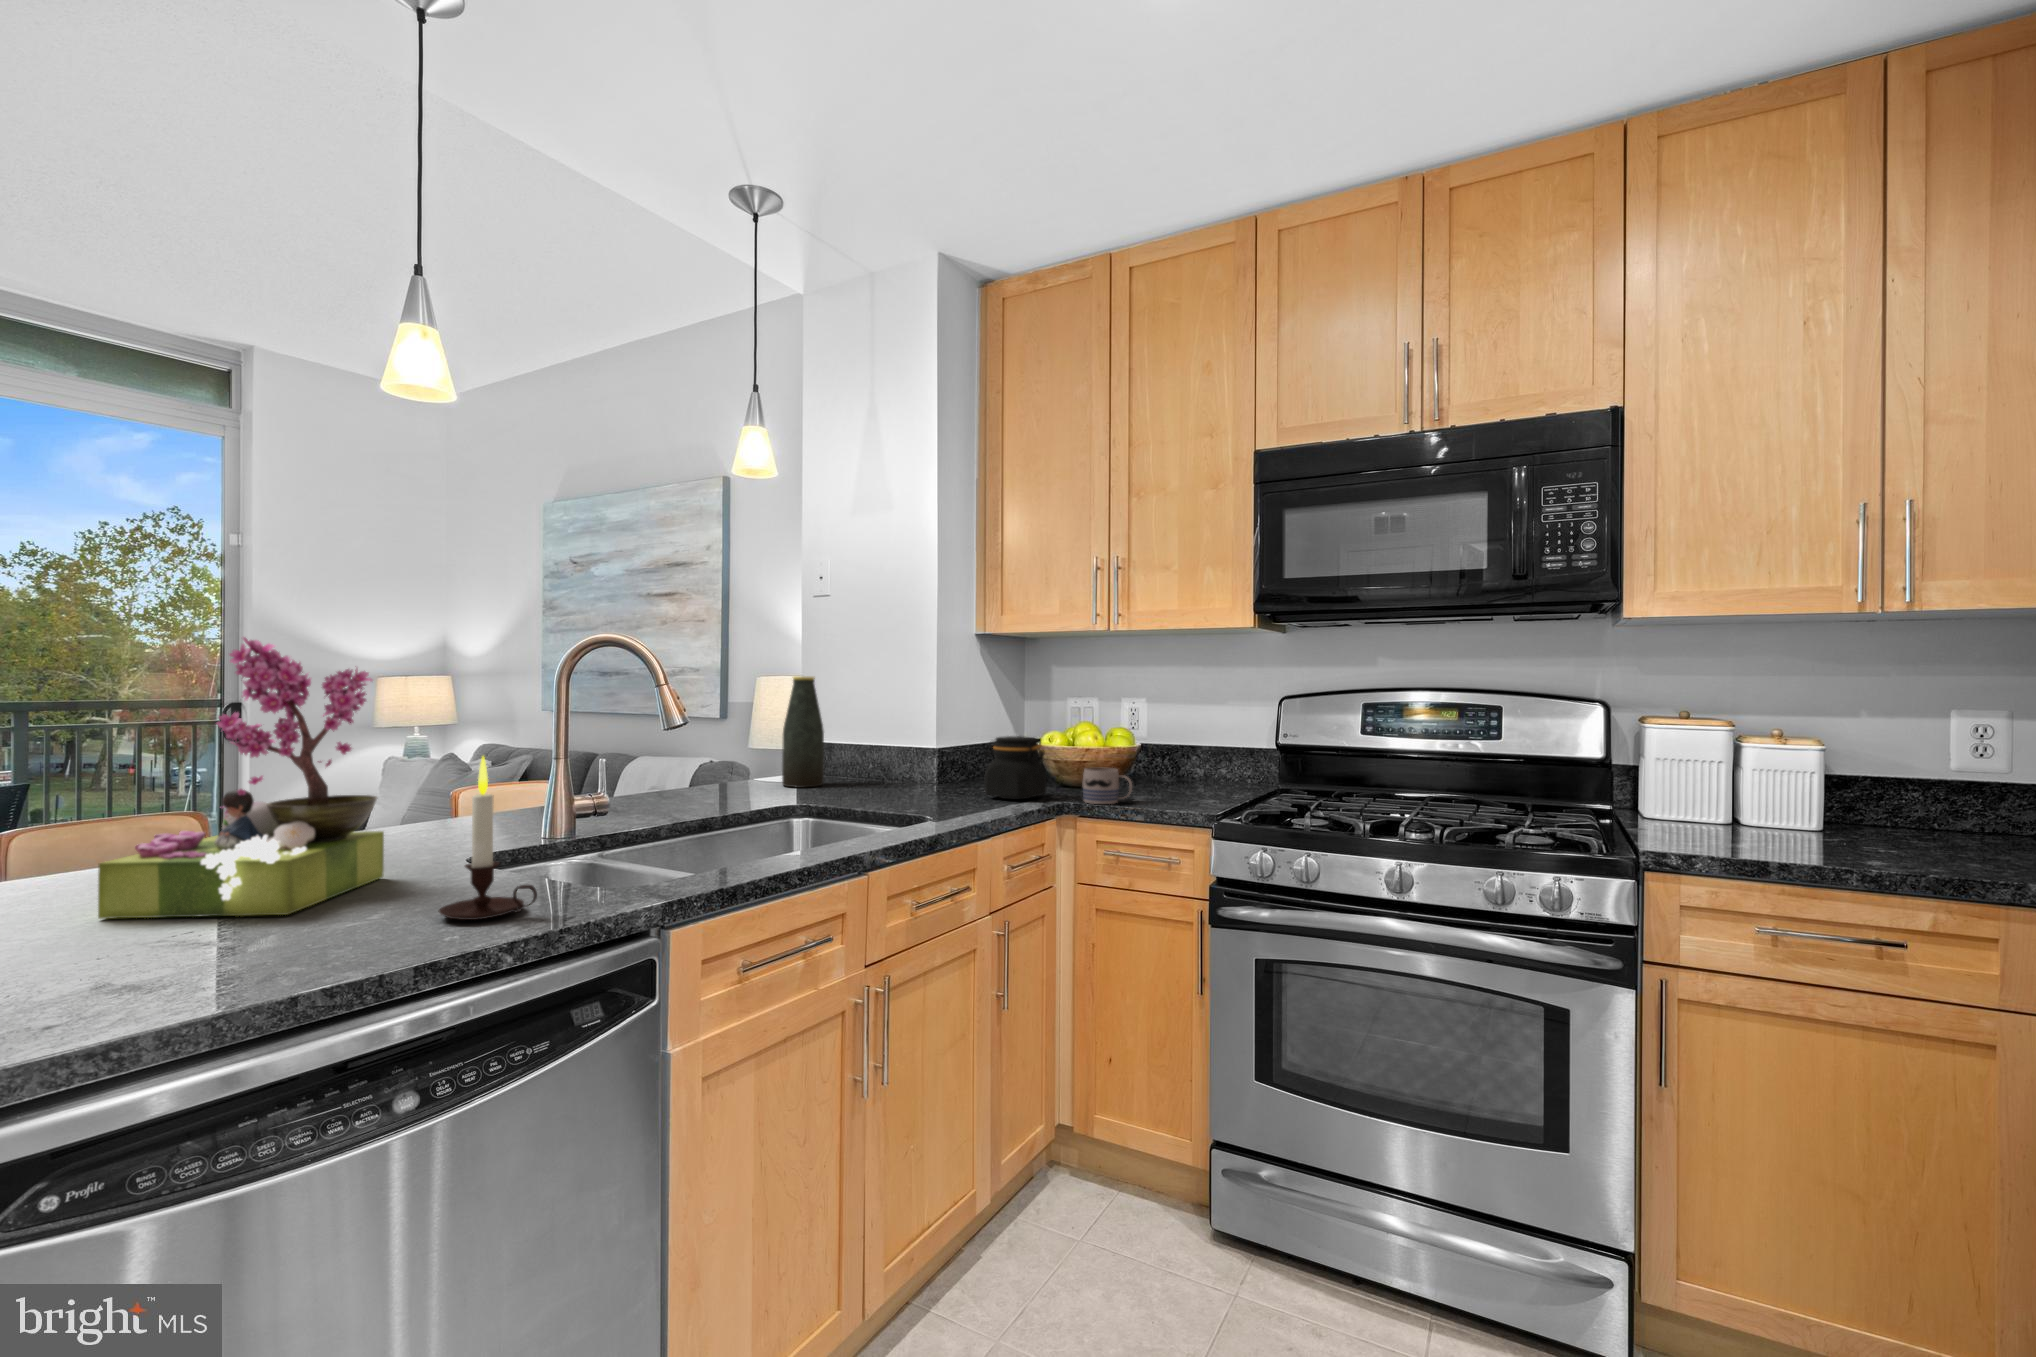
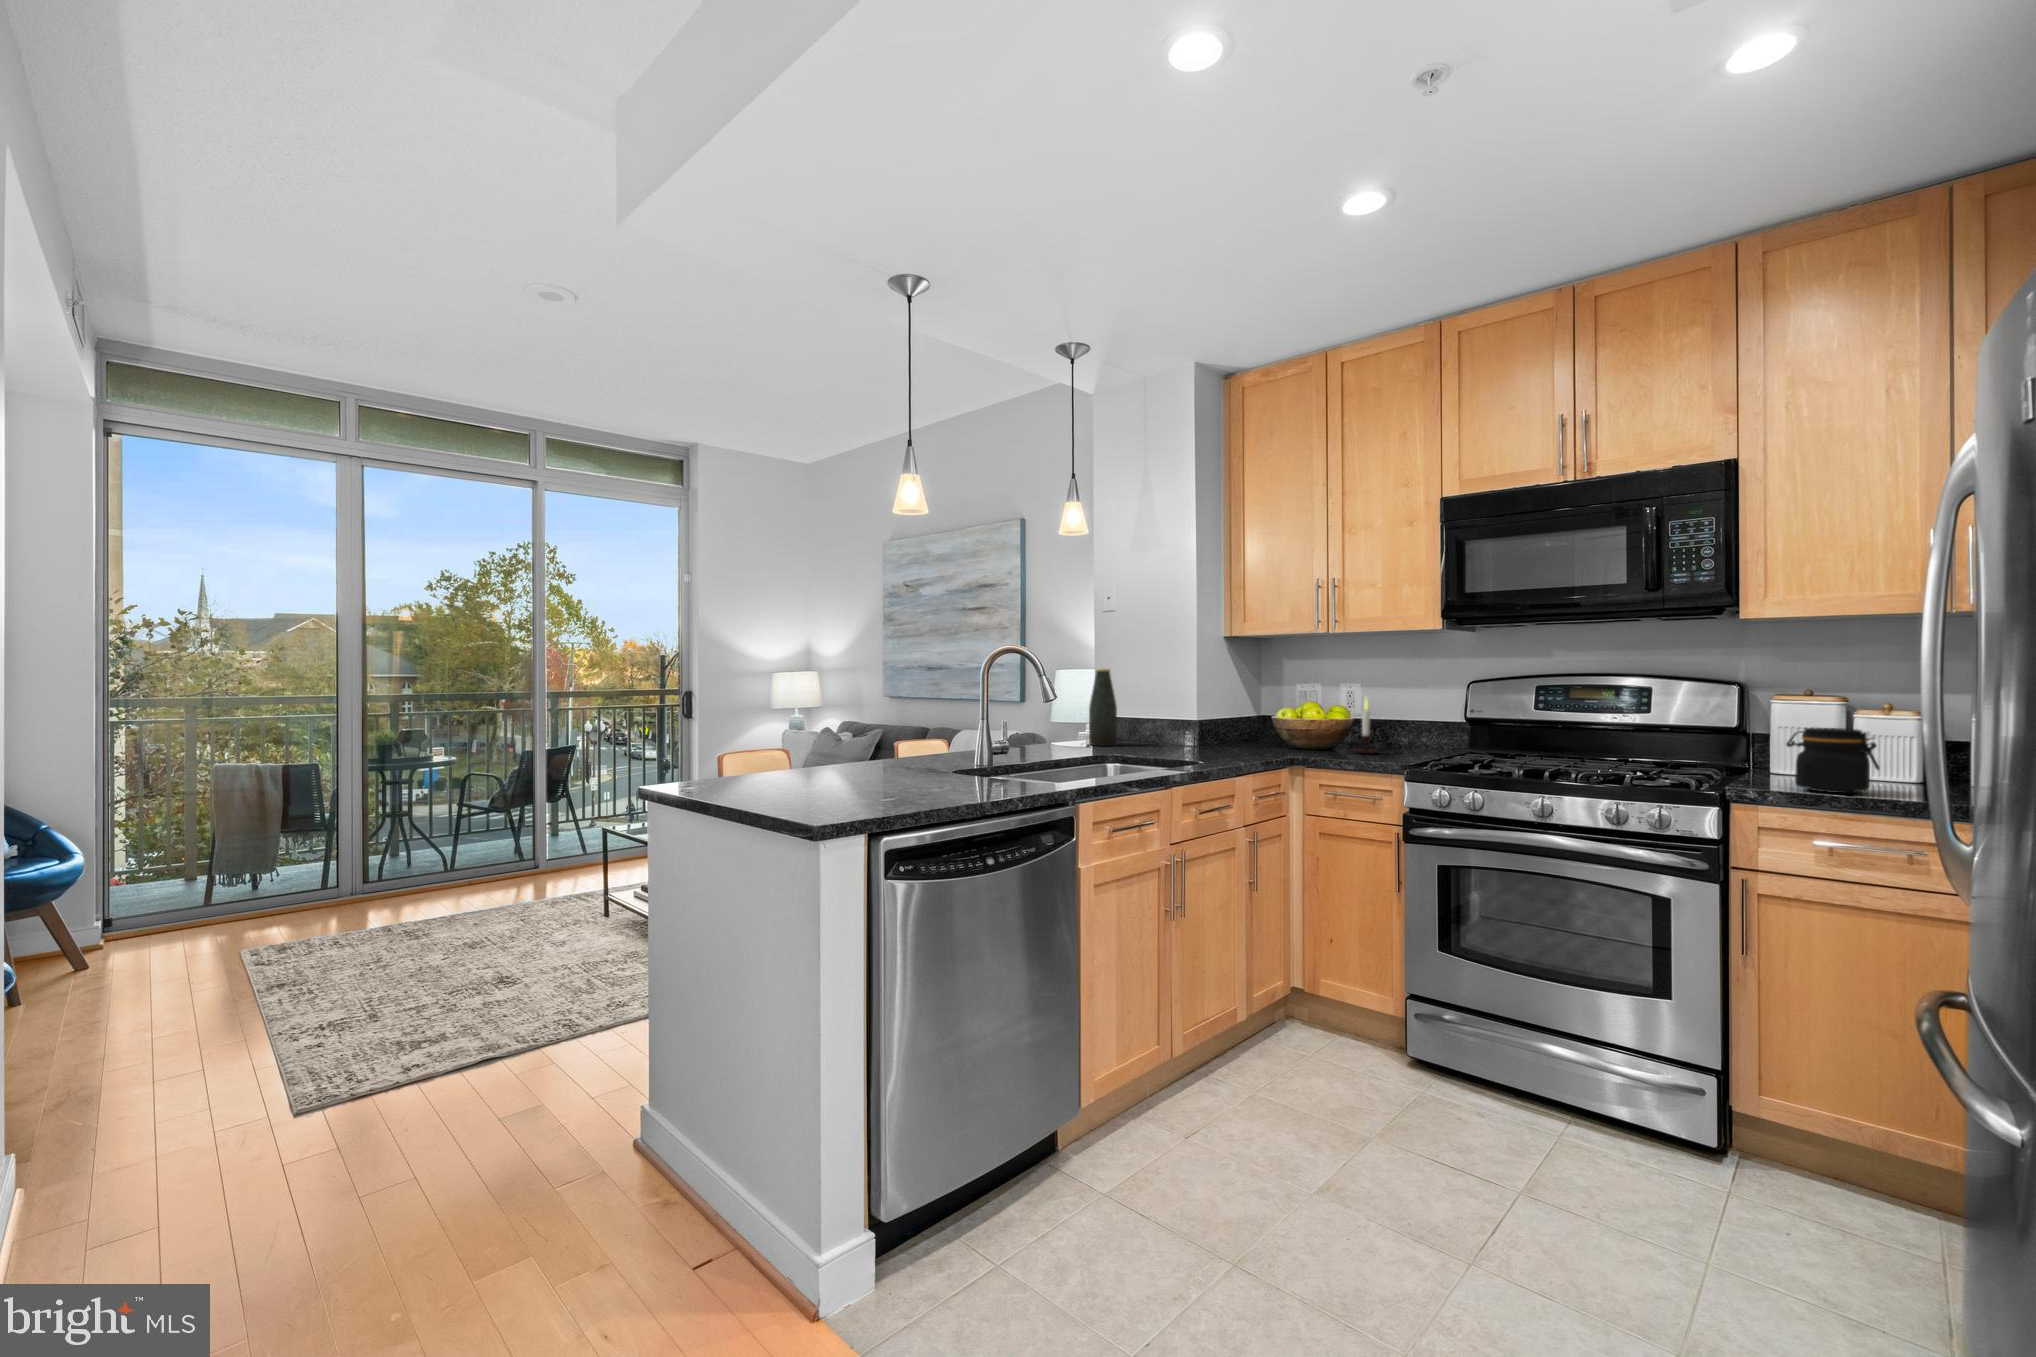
flower arrangement: present [98,637,384,919] -> none [816,649,917,787]
jar: present [985,736,1047,799] -> present [1786,728,1879,793]
candle: present [439,757,537,920] -> present [1353,697,1380,754]
mug: present [1083,767,1132,804] -> none [1308,733,1346,758]

